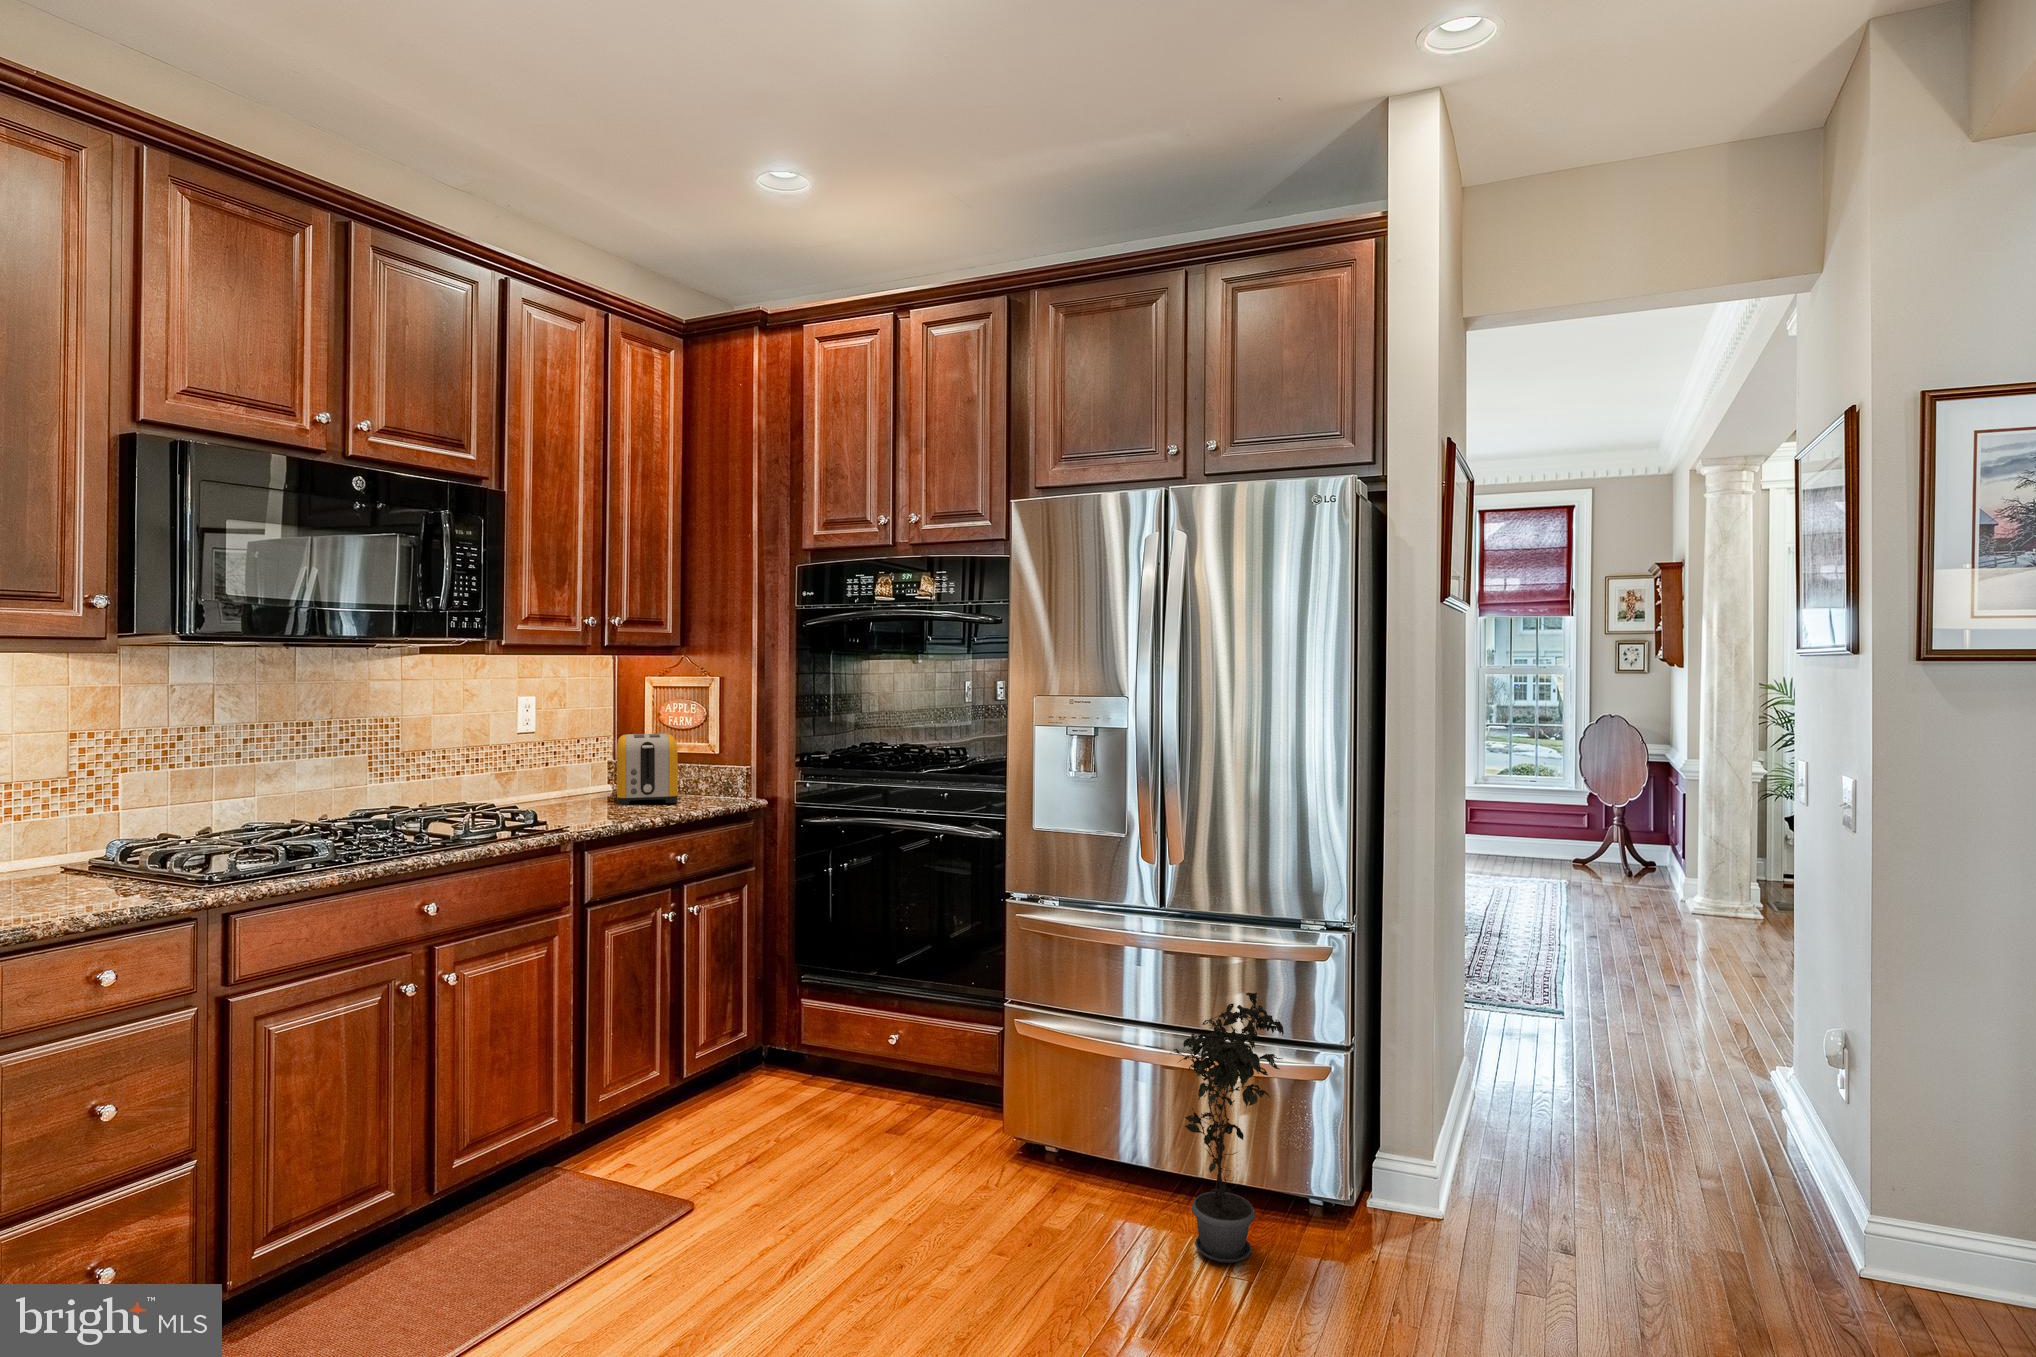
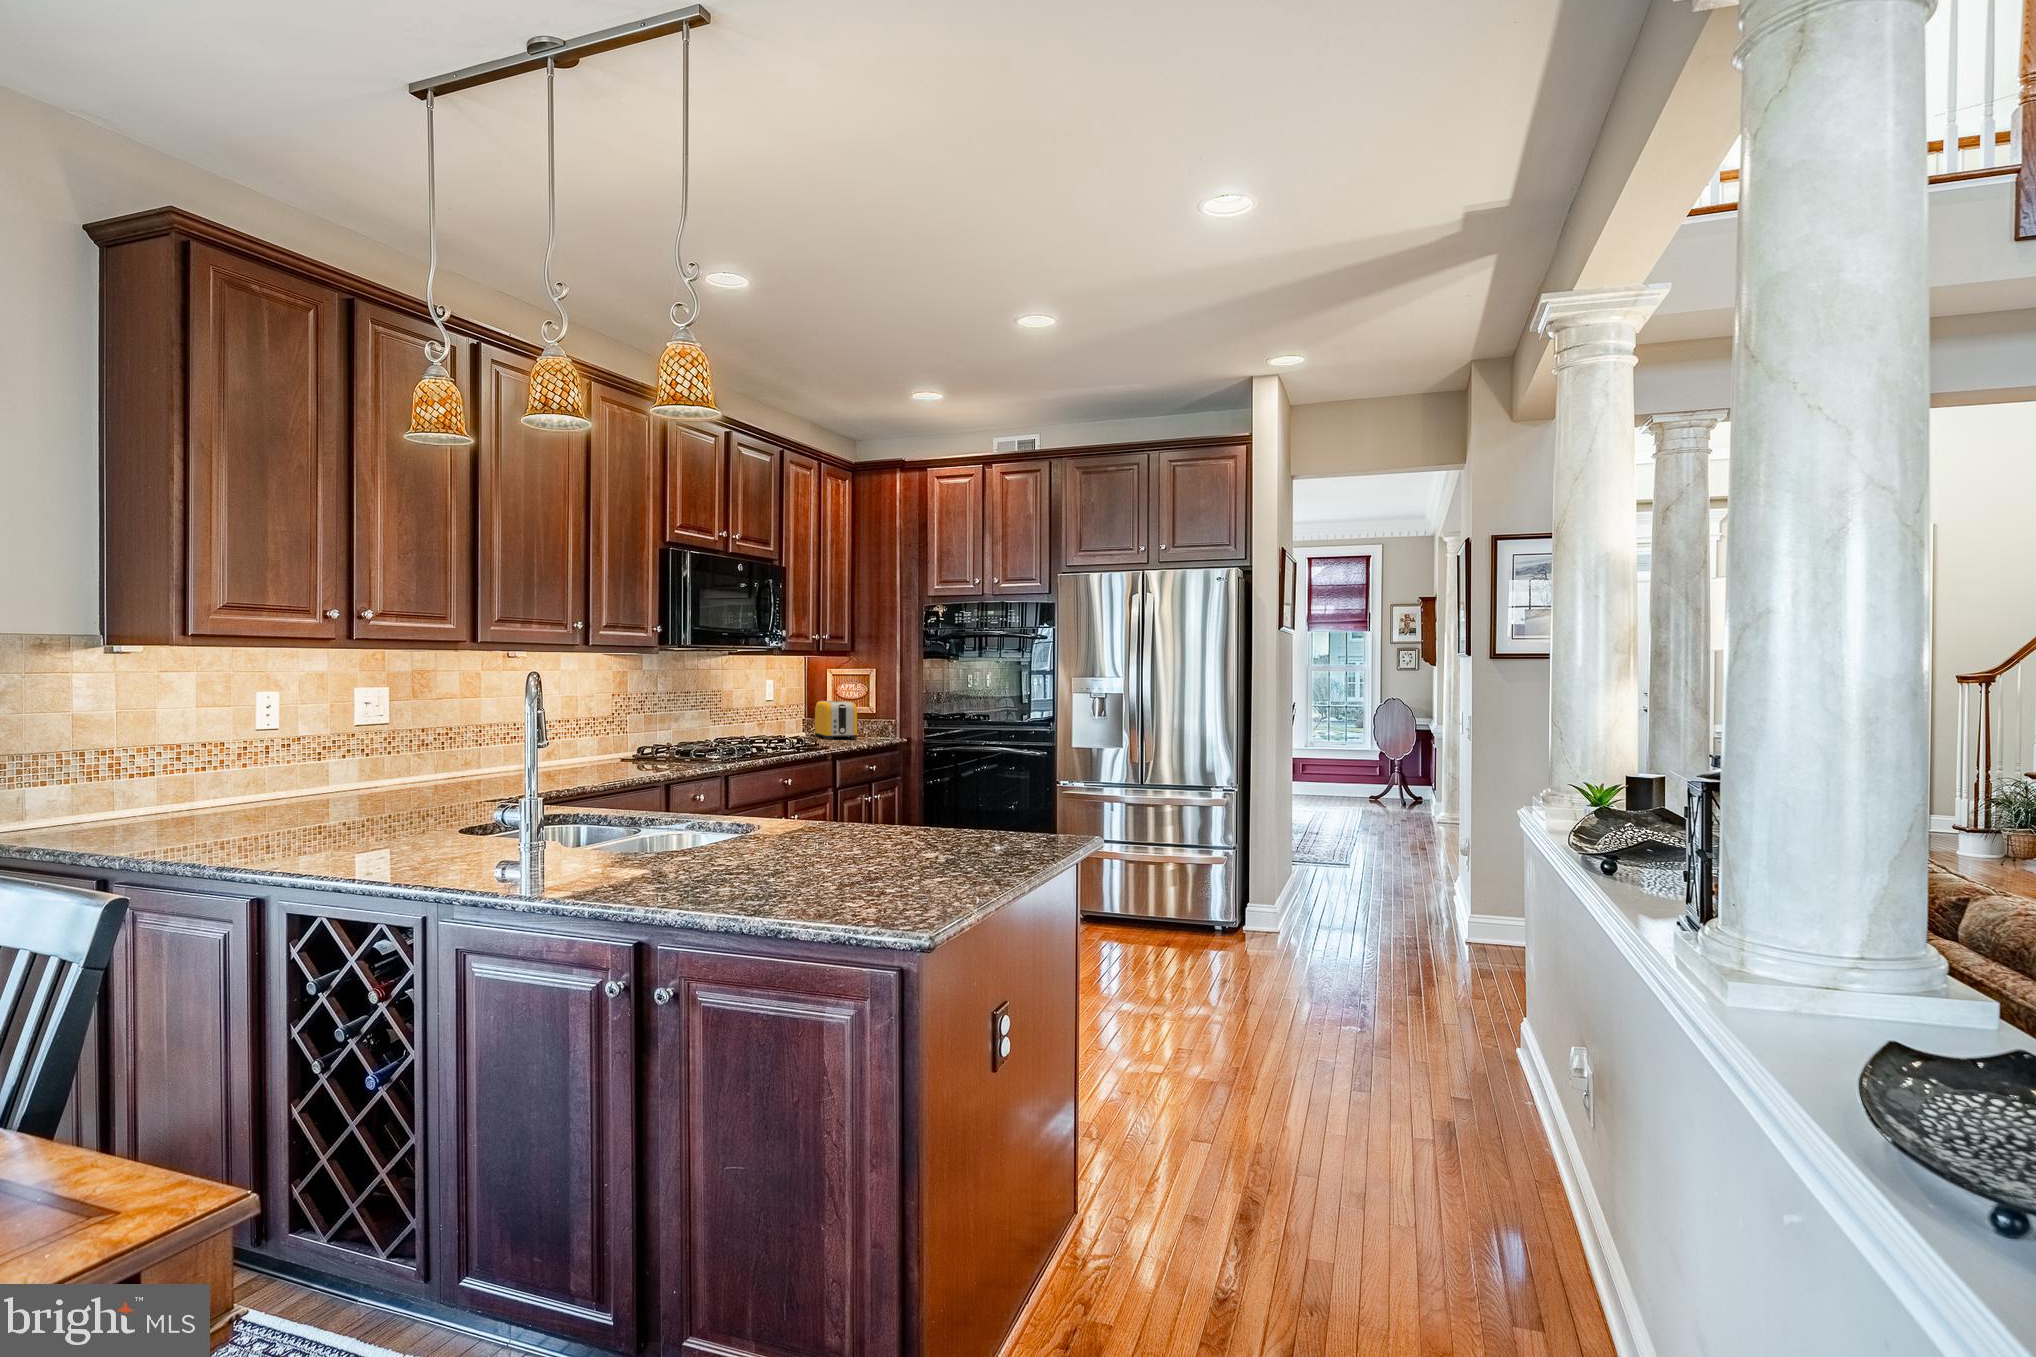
potted plant: present [1170,993,1284,1264] -> none [1145,818,1200,946]

